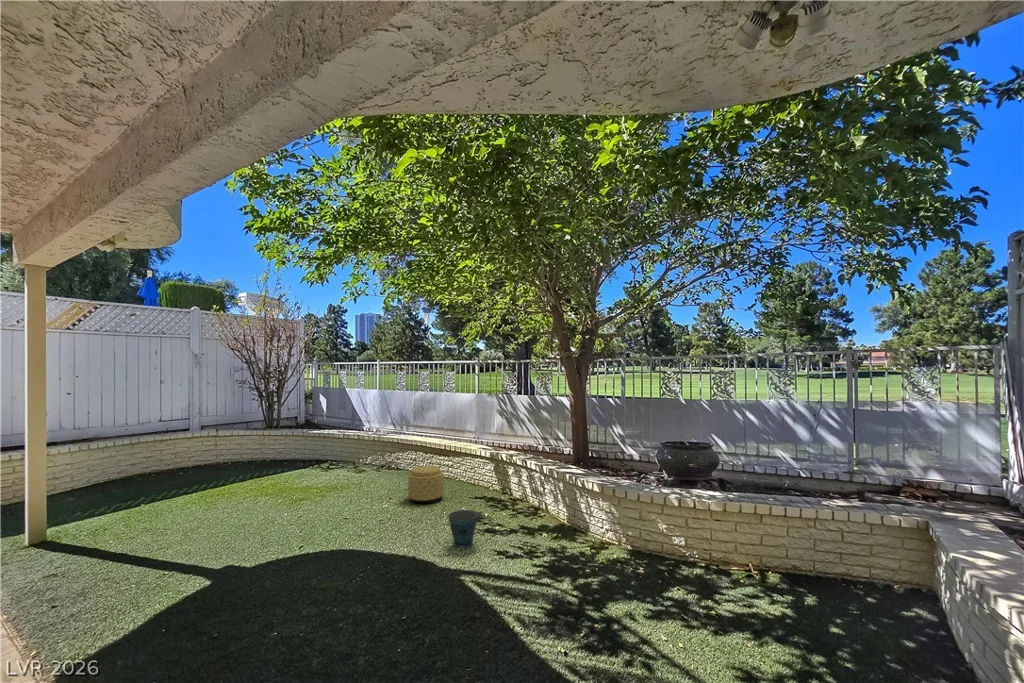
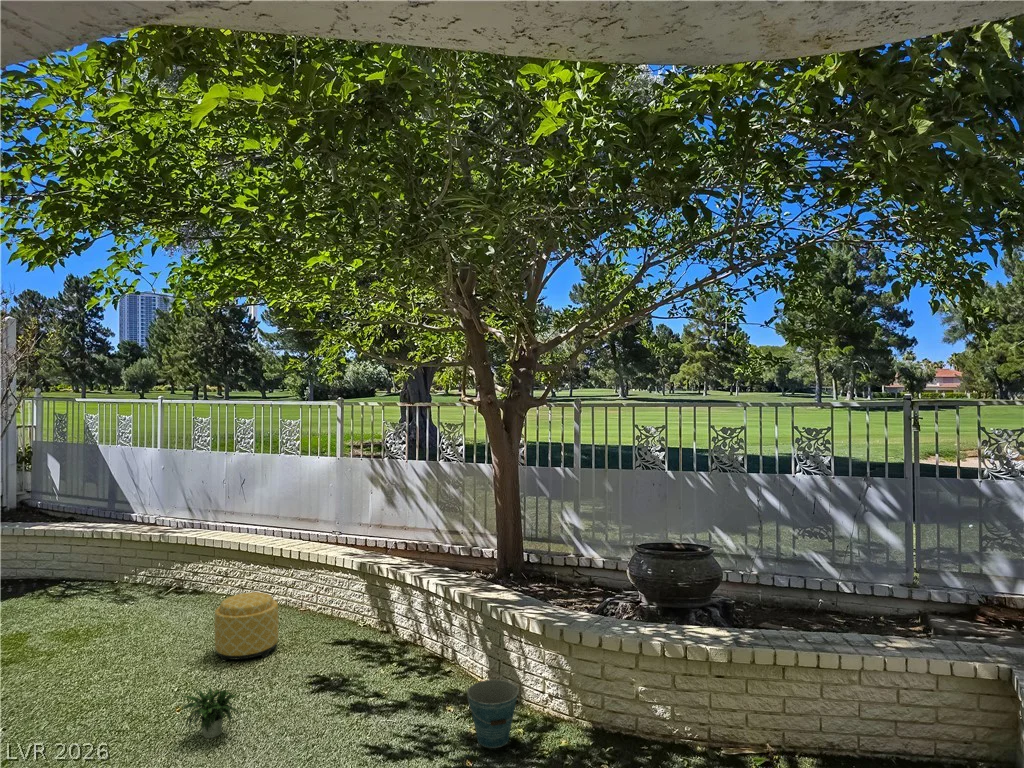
potted plant: none [384,510,423,539] -> present [183,687,239,738]
bucket: present [448,510,478,547] -> present [467,680,519,748]

